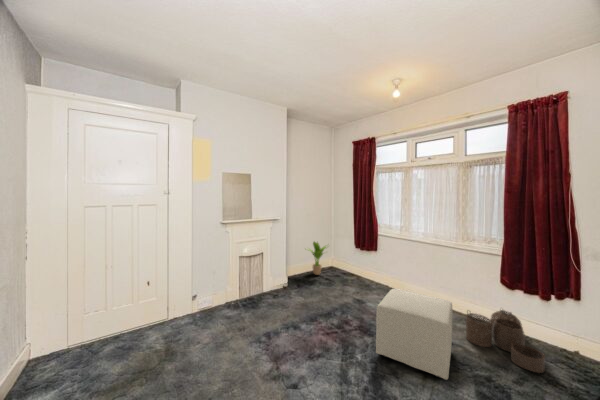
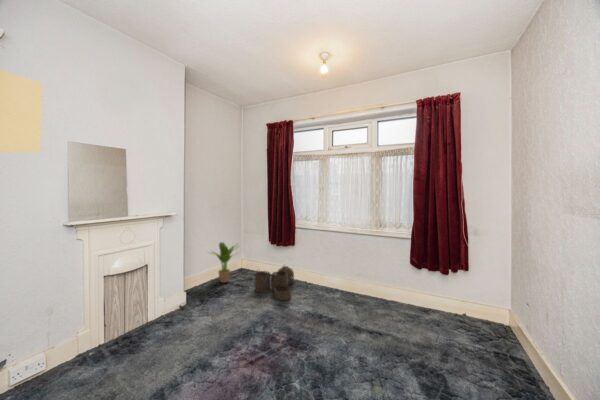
ottoman: present [376,289,452,380] -> none [315,288,394,382]
woven basket: present [466,310,545,373] -> present [255,266,294,300]

